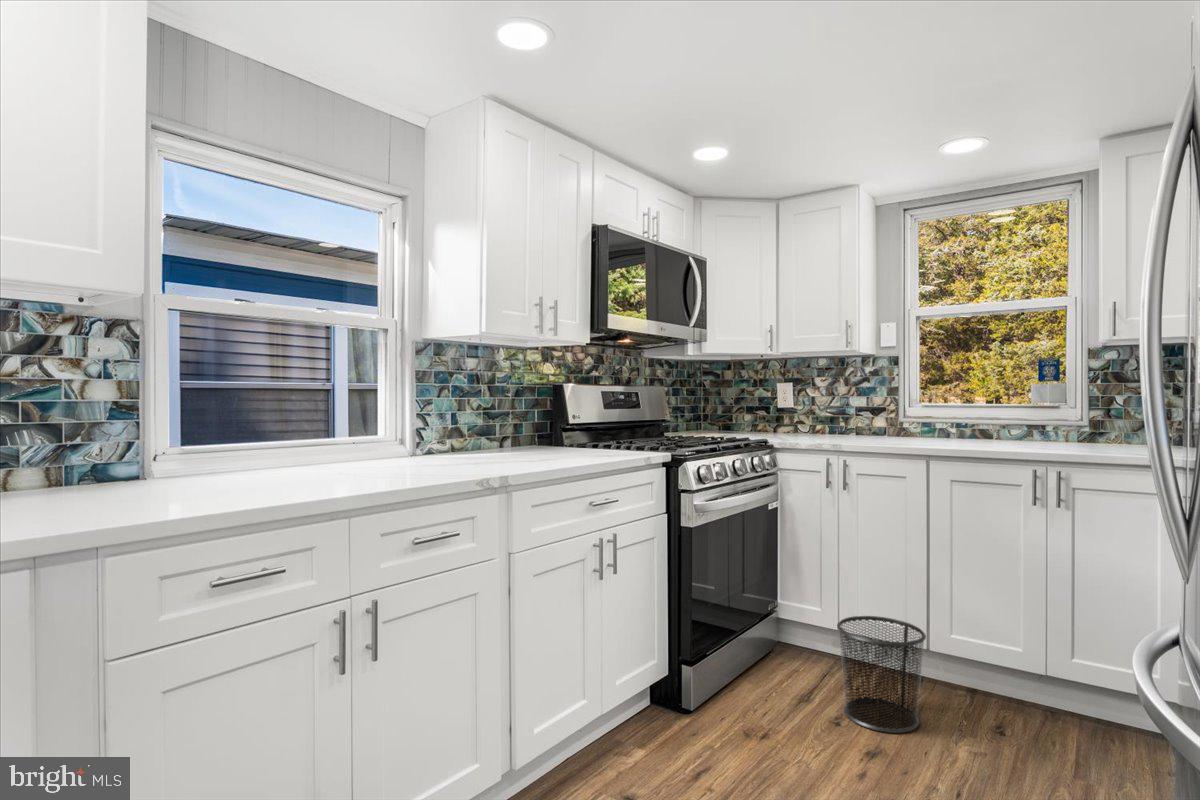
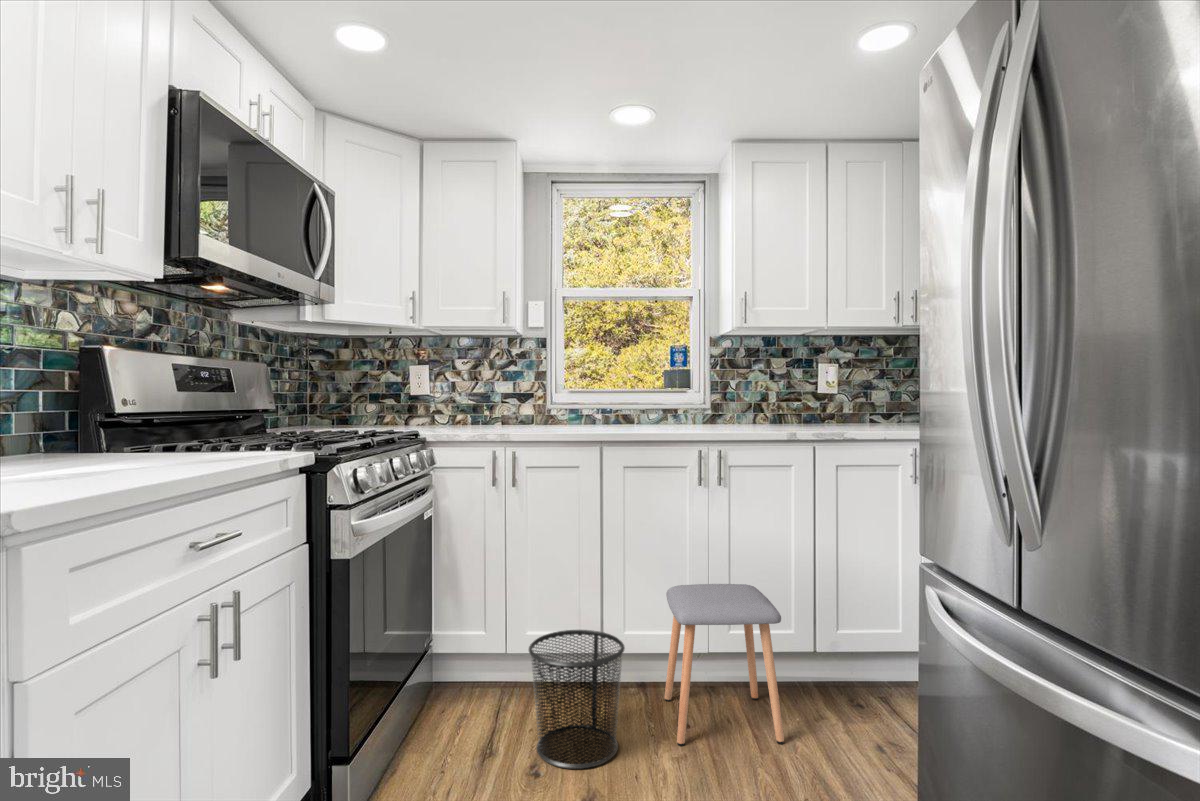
stool: none [980,598,1106,773] -> present [664,584,784,746]

